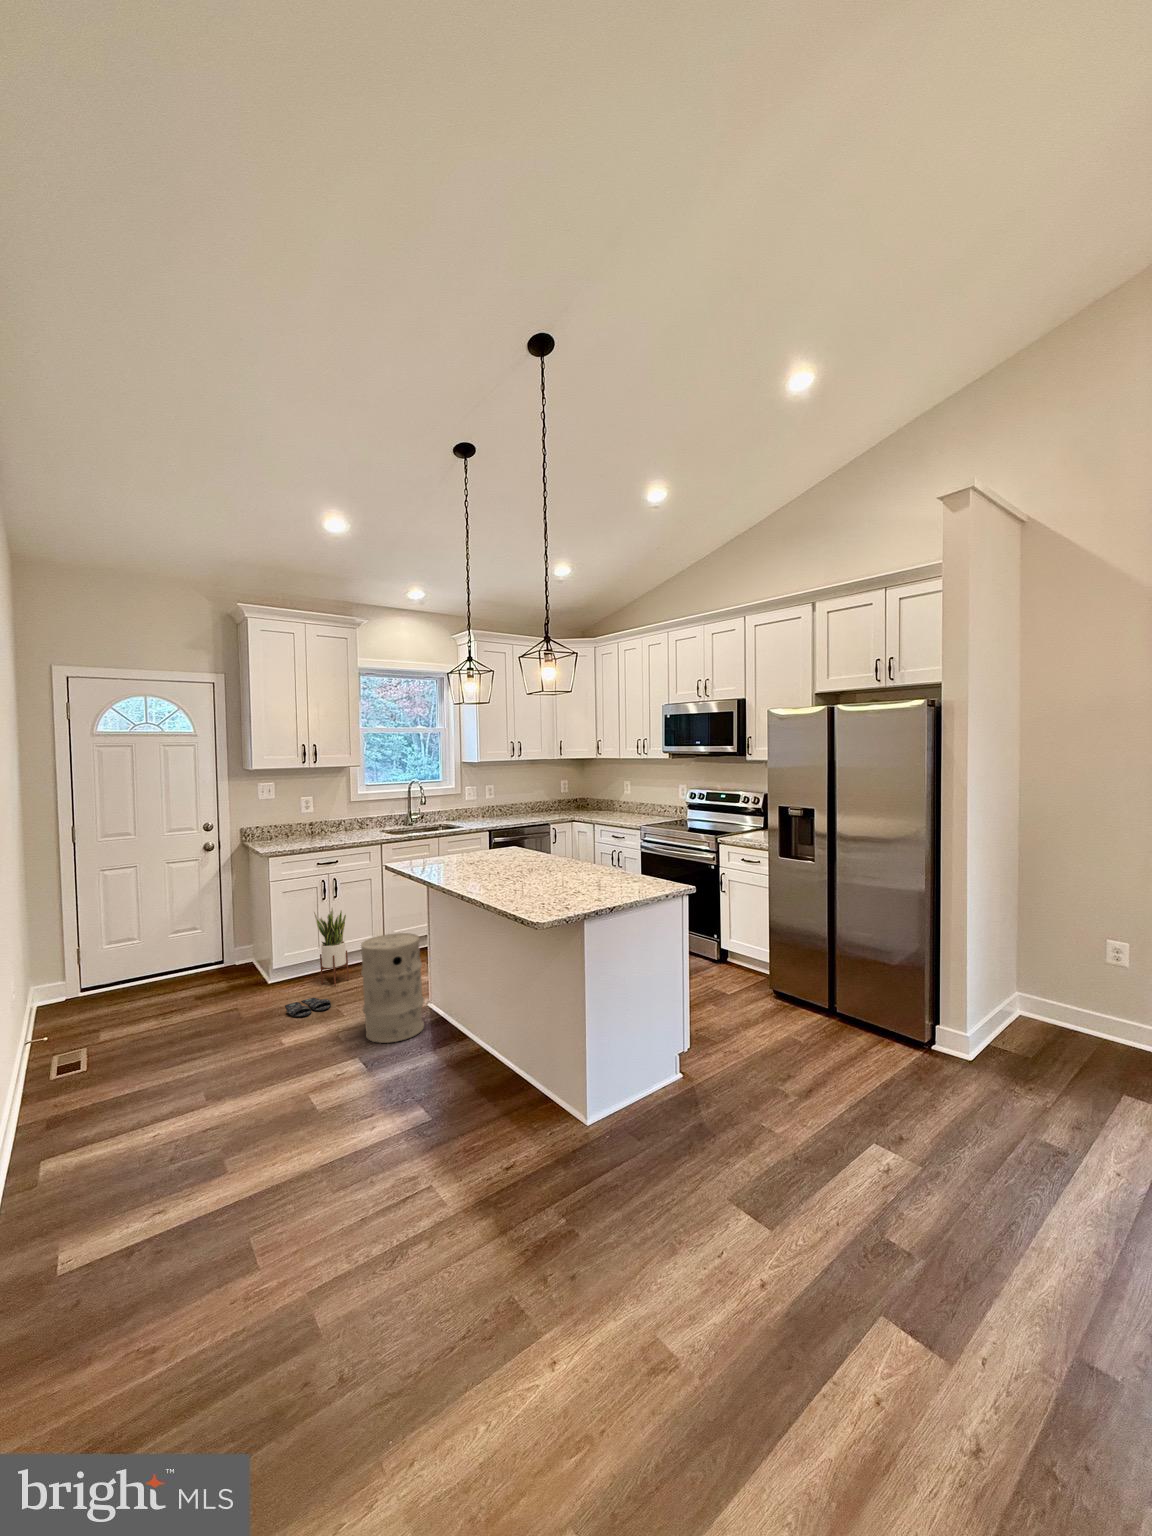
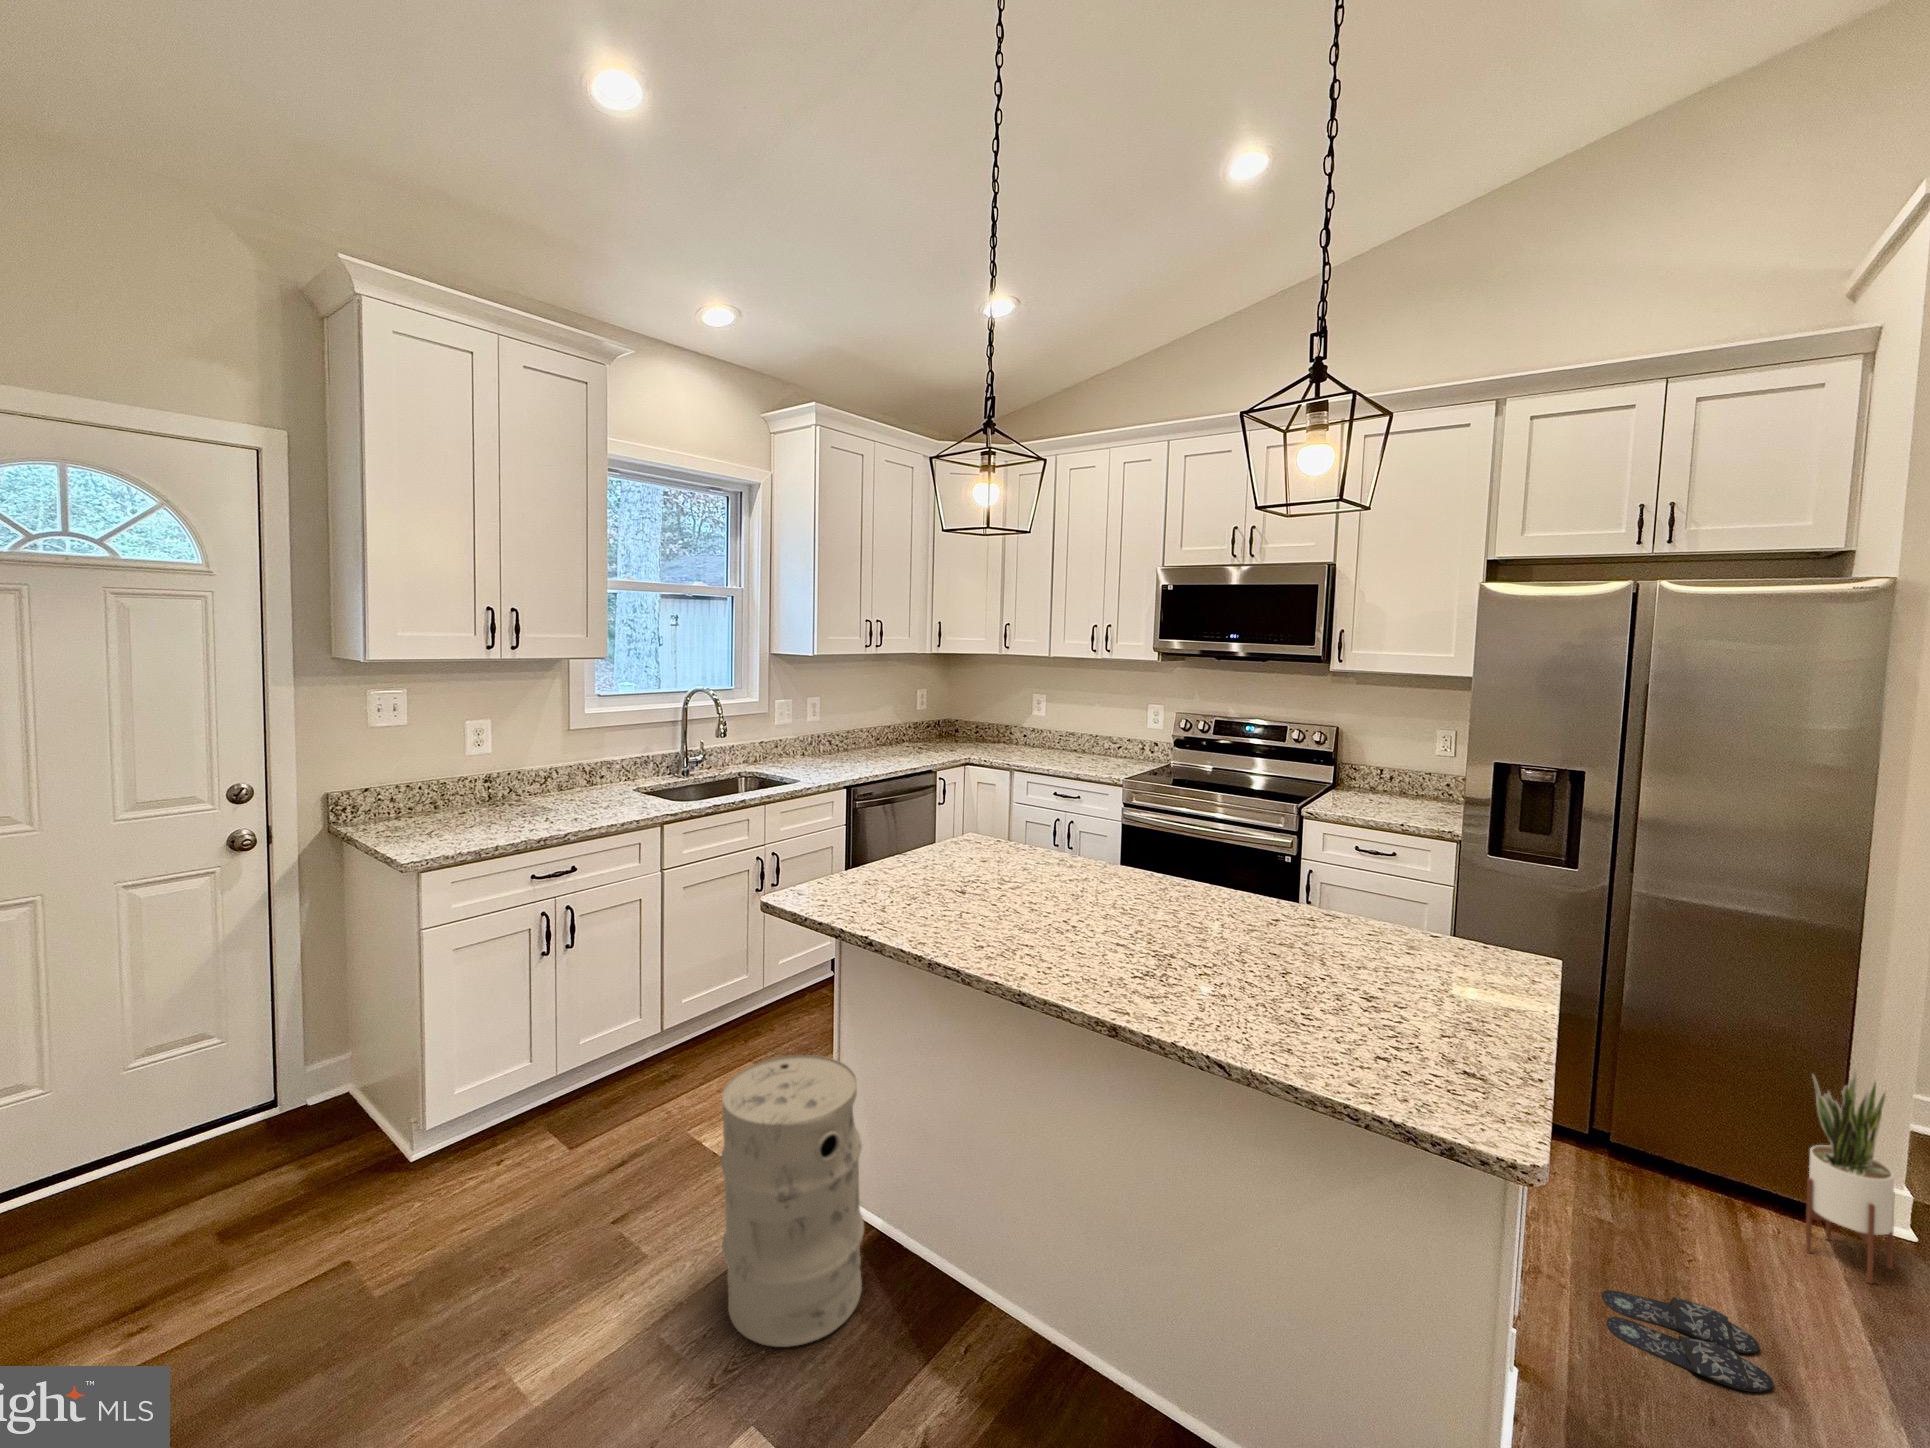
potted plant: present [314,908,349,986] -> present [1806,1071,1894,1284]
slippers: present [285,998,331,1017] -> present [1602,1290,1773,1392]

